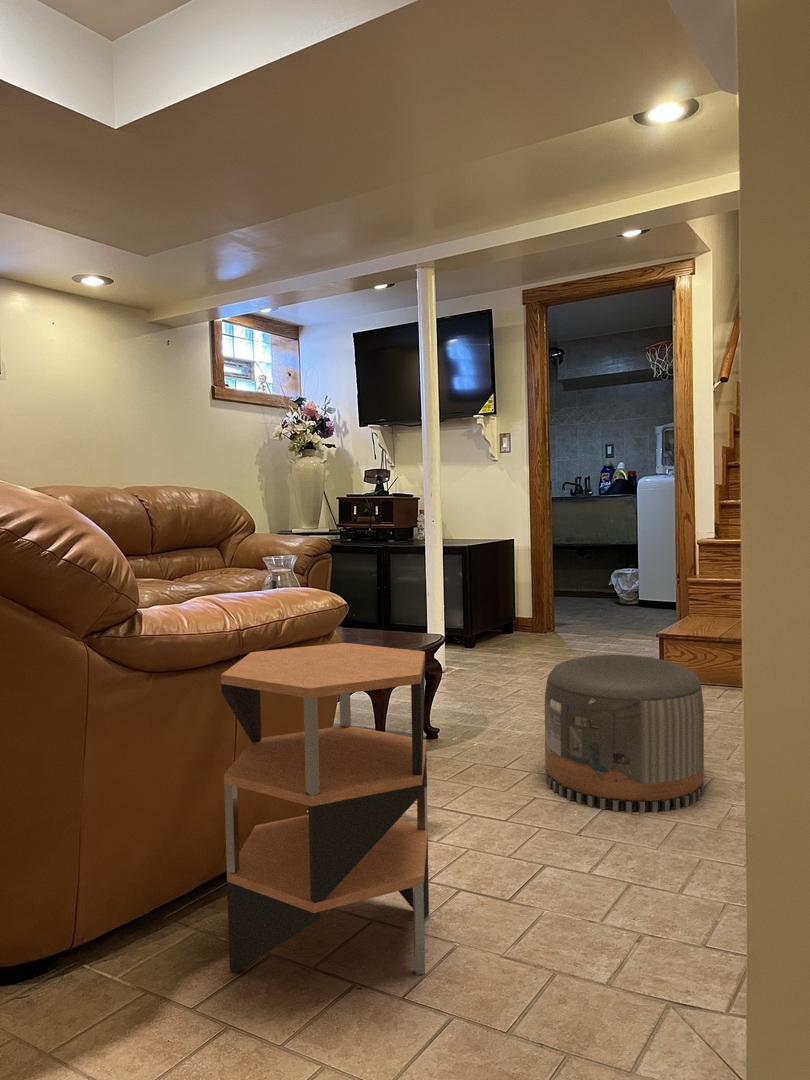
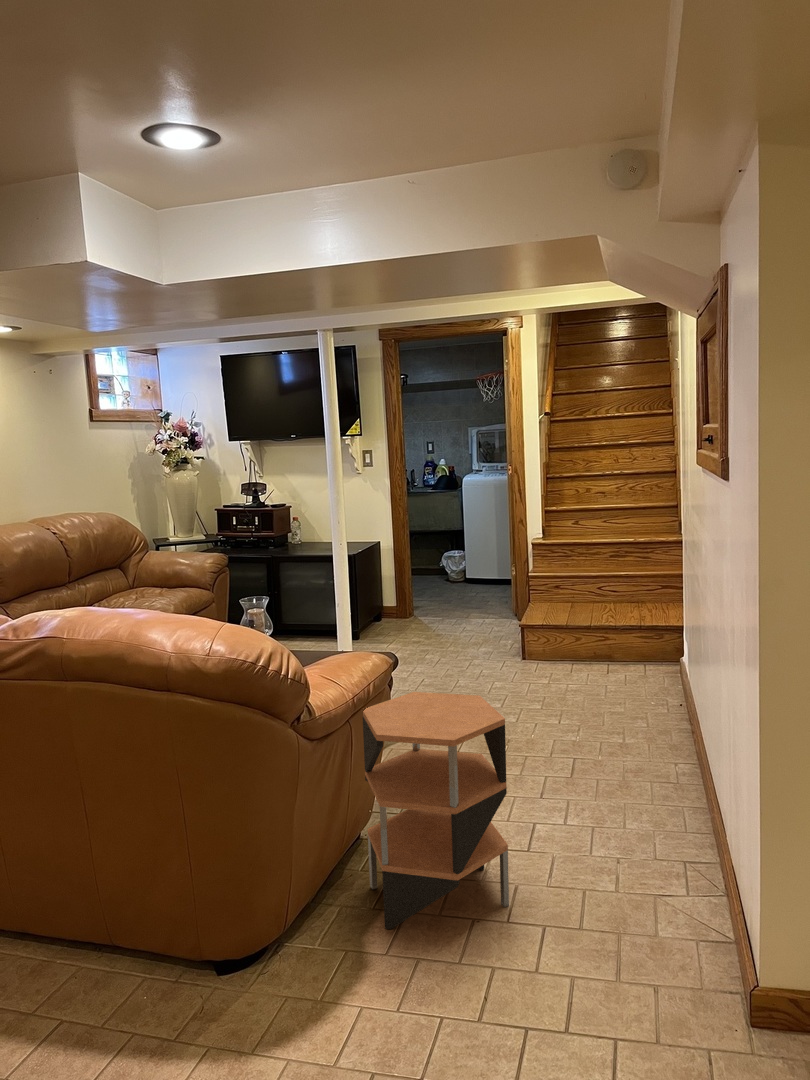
pouf: present [545,655,704,813] -> none [492,660,603,775]

